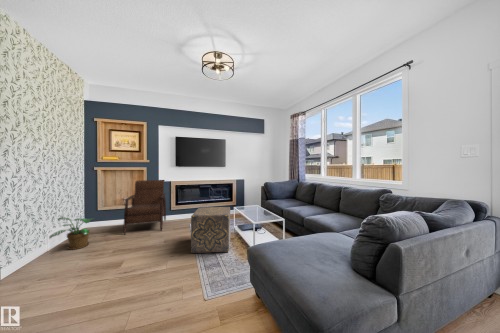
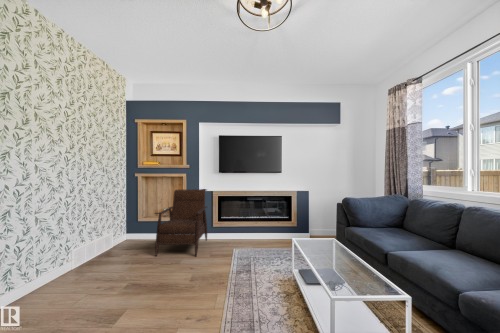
ottoman: present [191,207,230,253] -> none [216,234,281,316]
potted plant: present [49,217,92,250] -> none [78,231,124,270]

